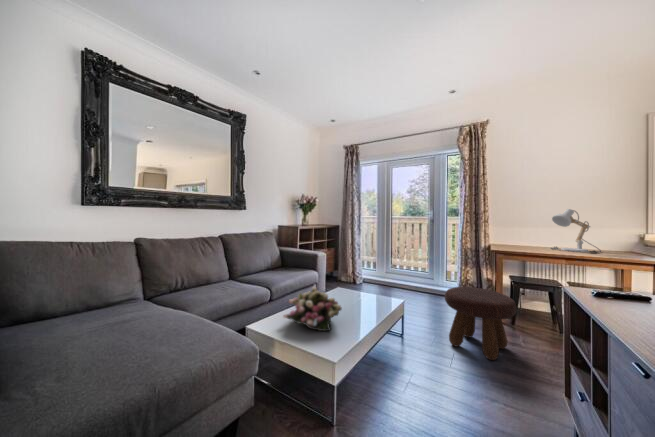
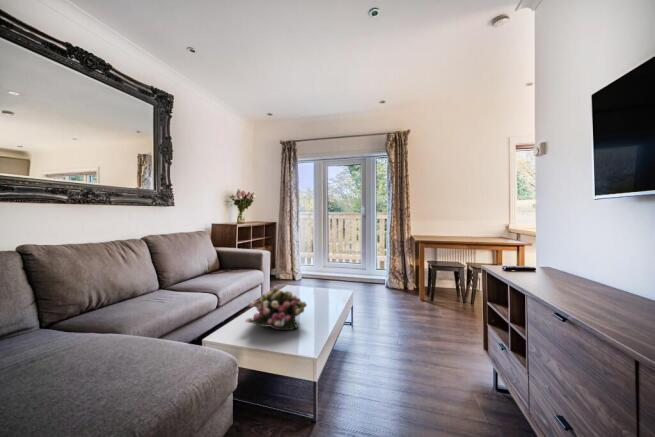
desk lamp: present [551,209,601,253] -> none [454,206,486,239]
footstool: present [445,287,517,360] -> none [386,273,441,332]

